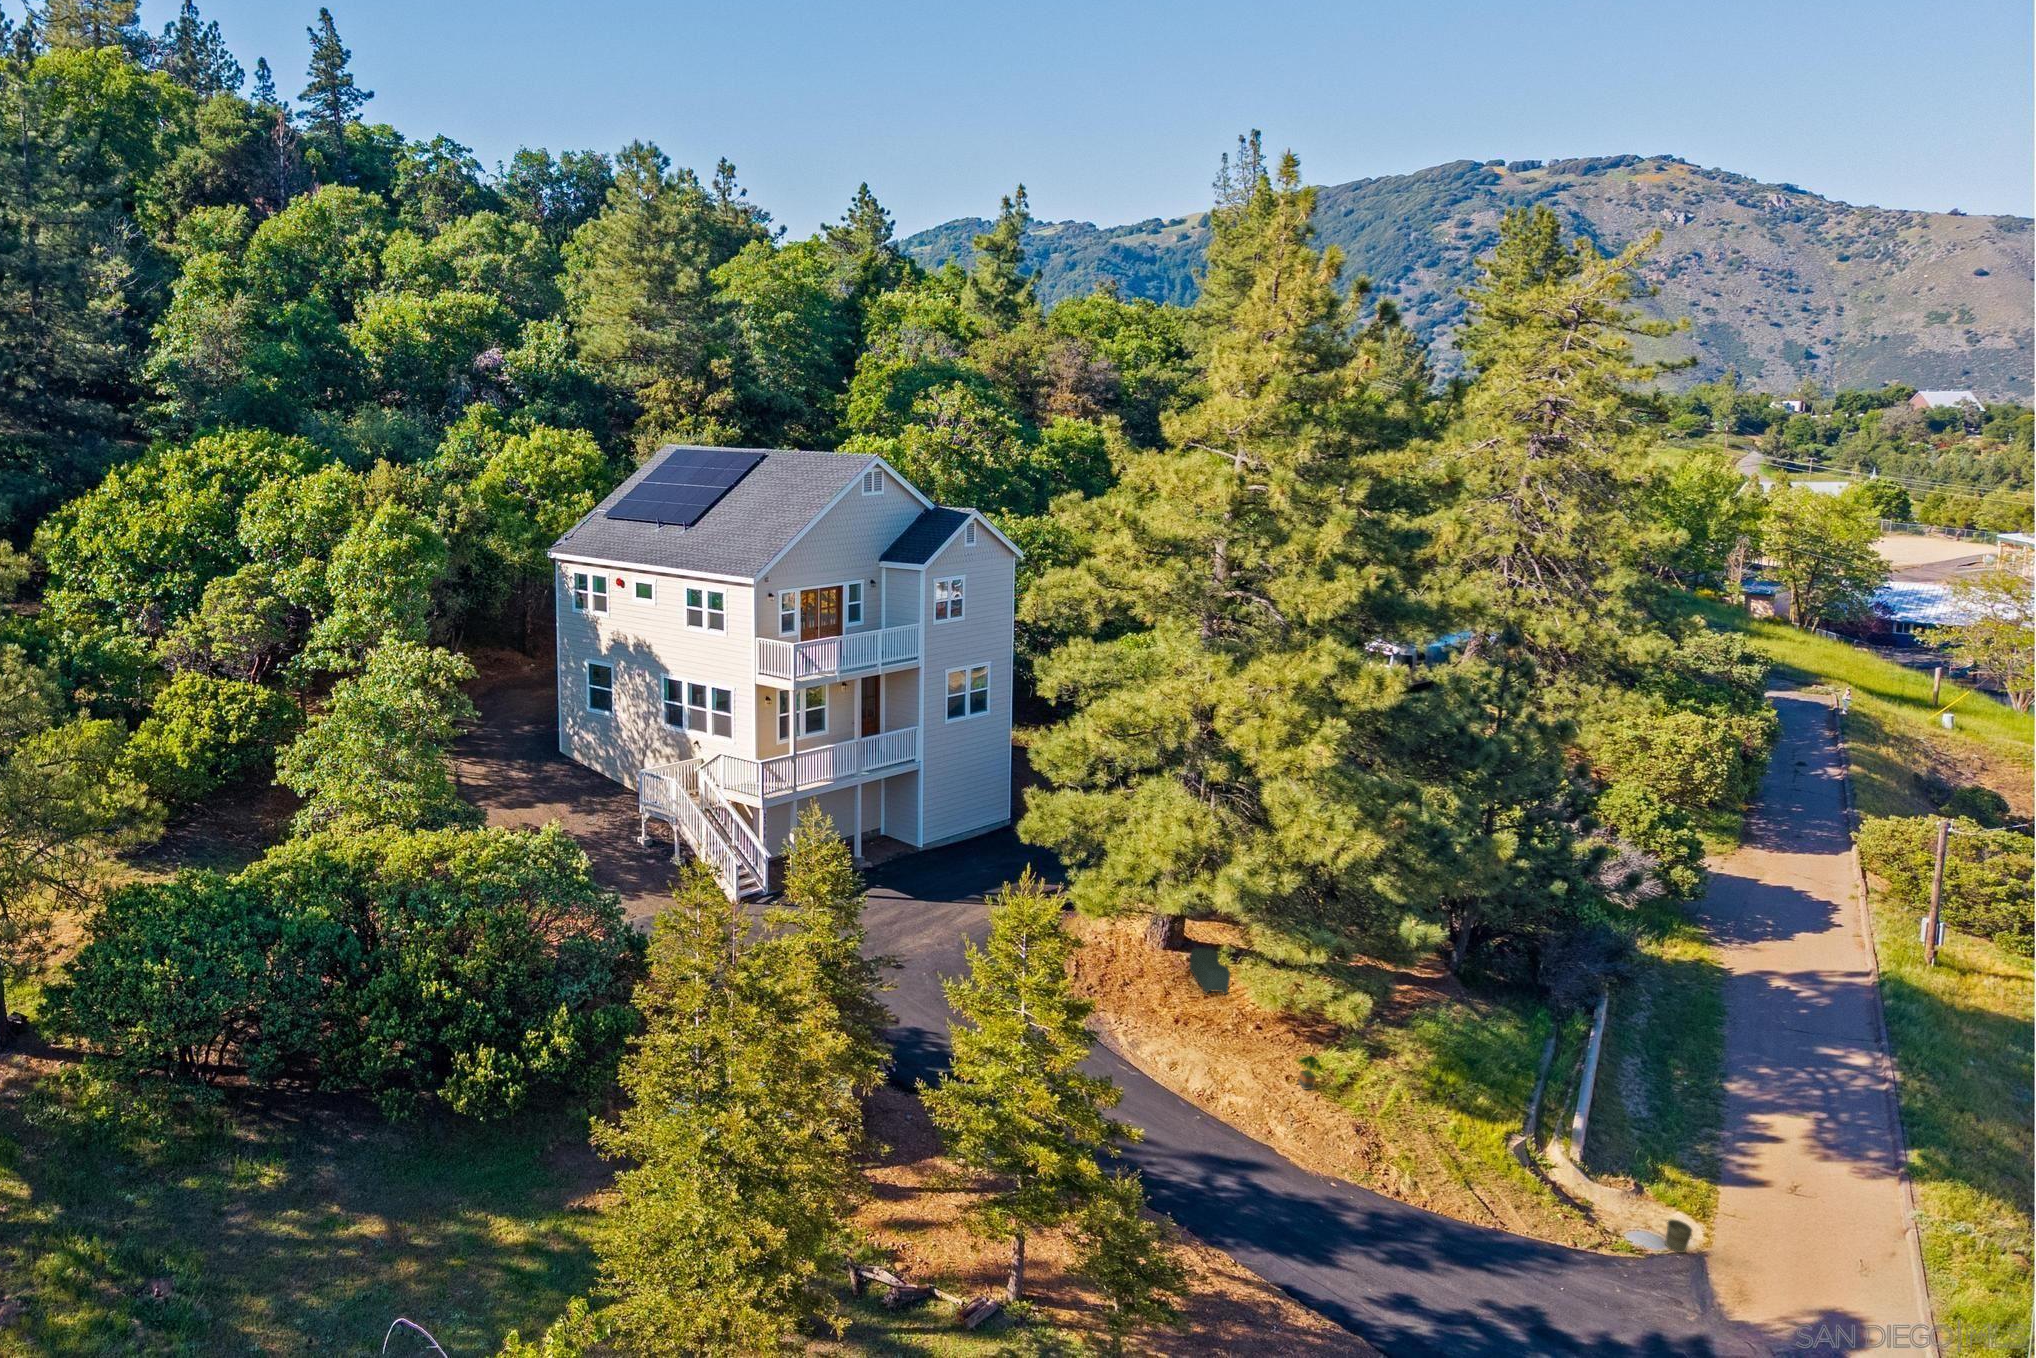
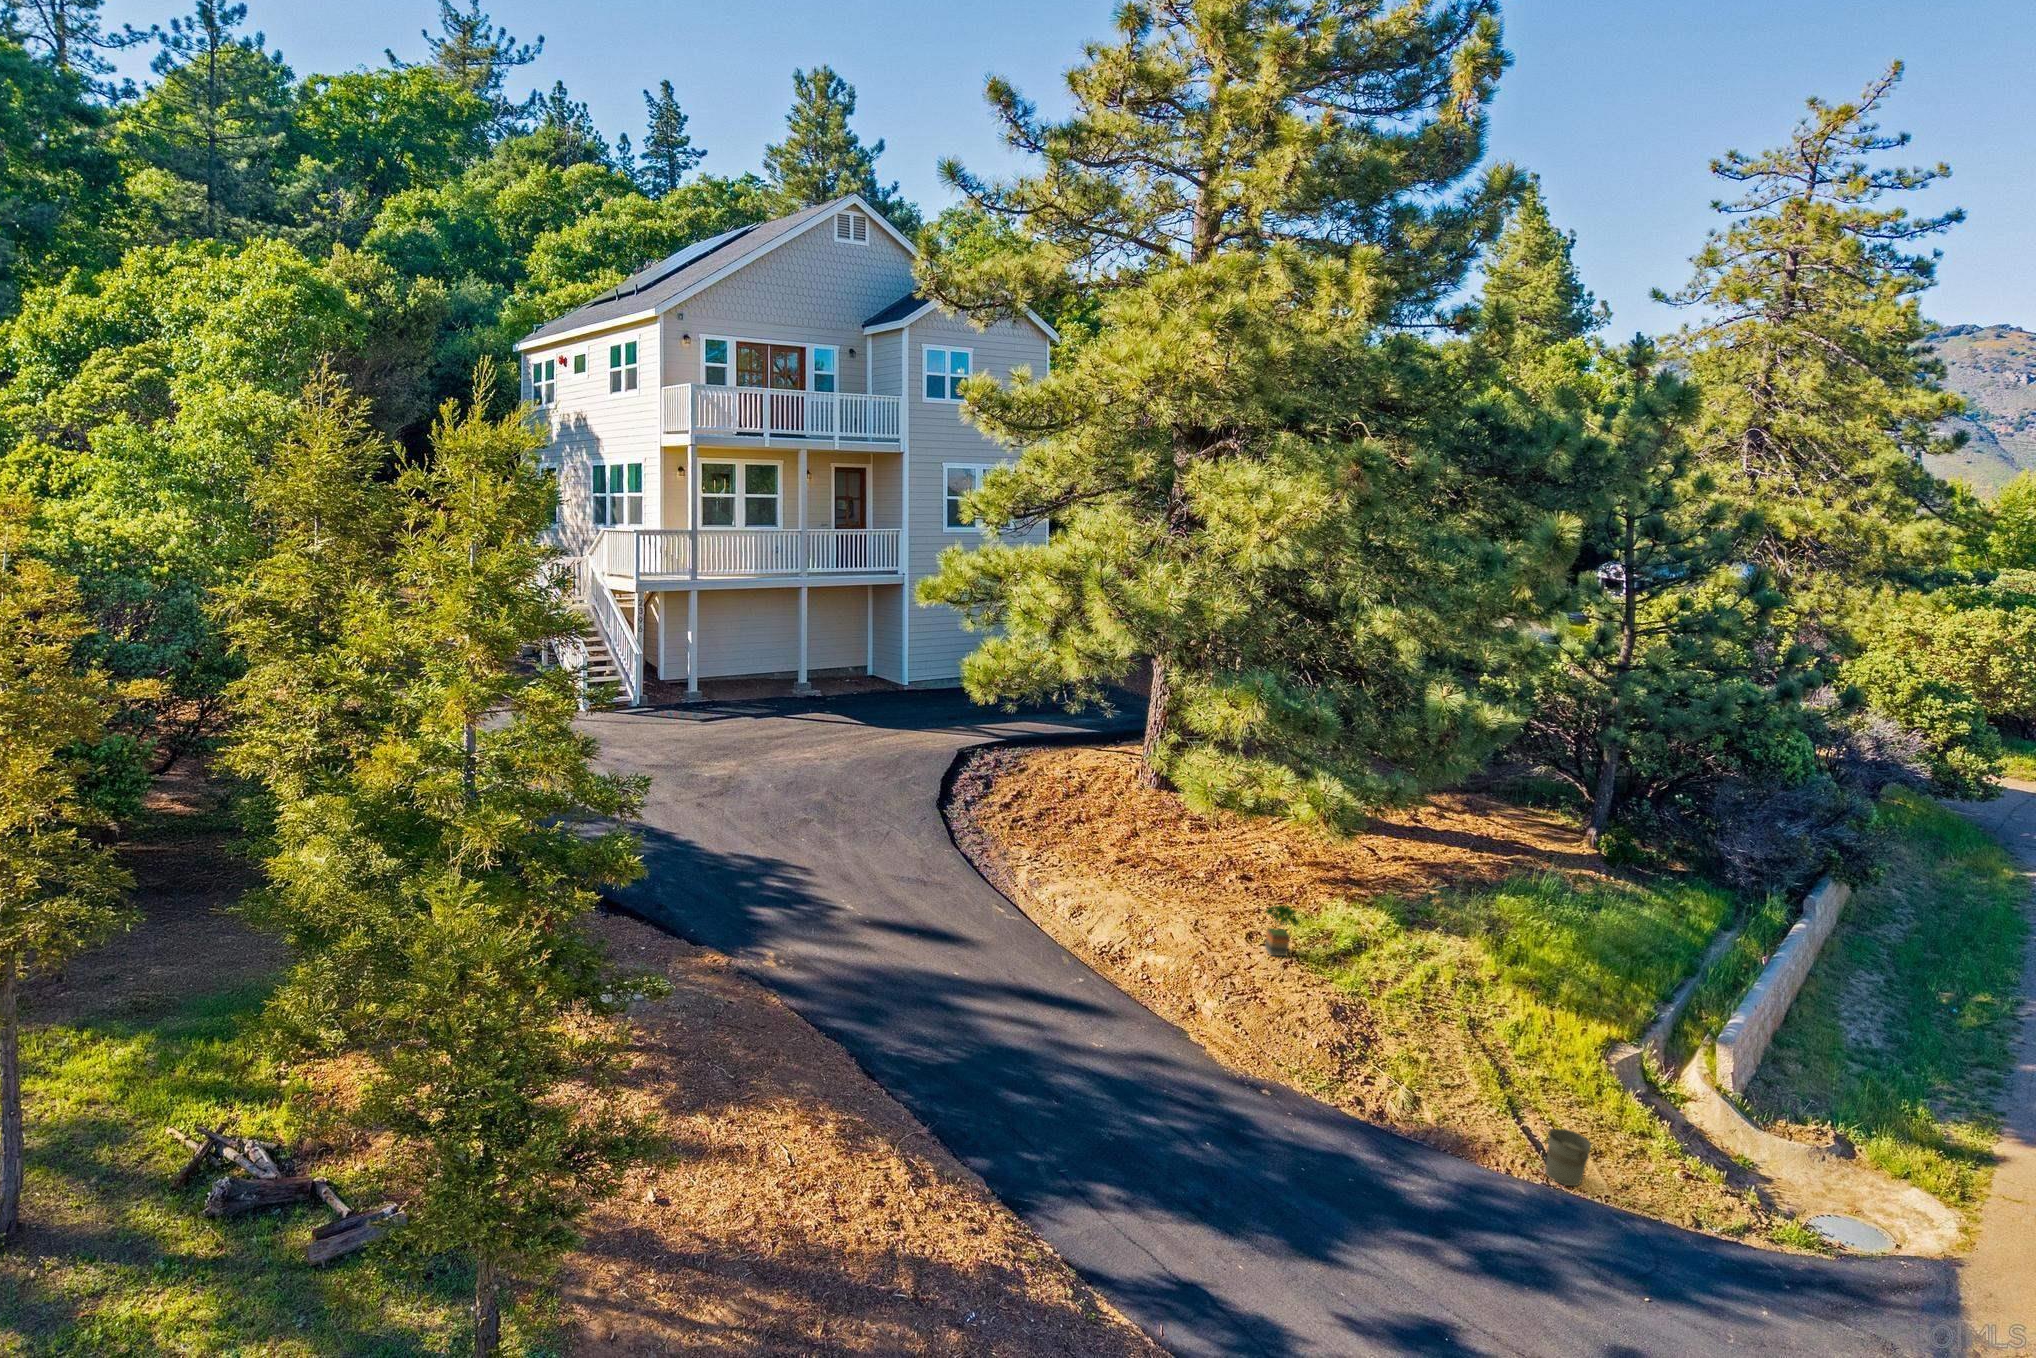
bench: present [1189,948,1230,995] -> none [1165,789,1210,847]
bucket: present [1665,1219,1692,1253] -> present [1546,1129,1591,1186]

